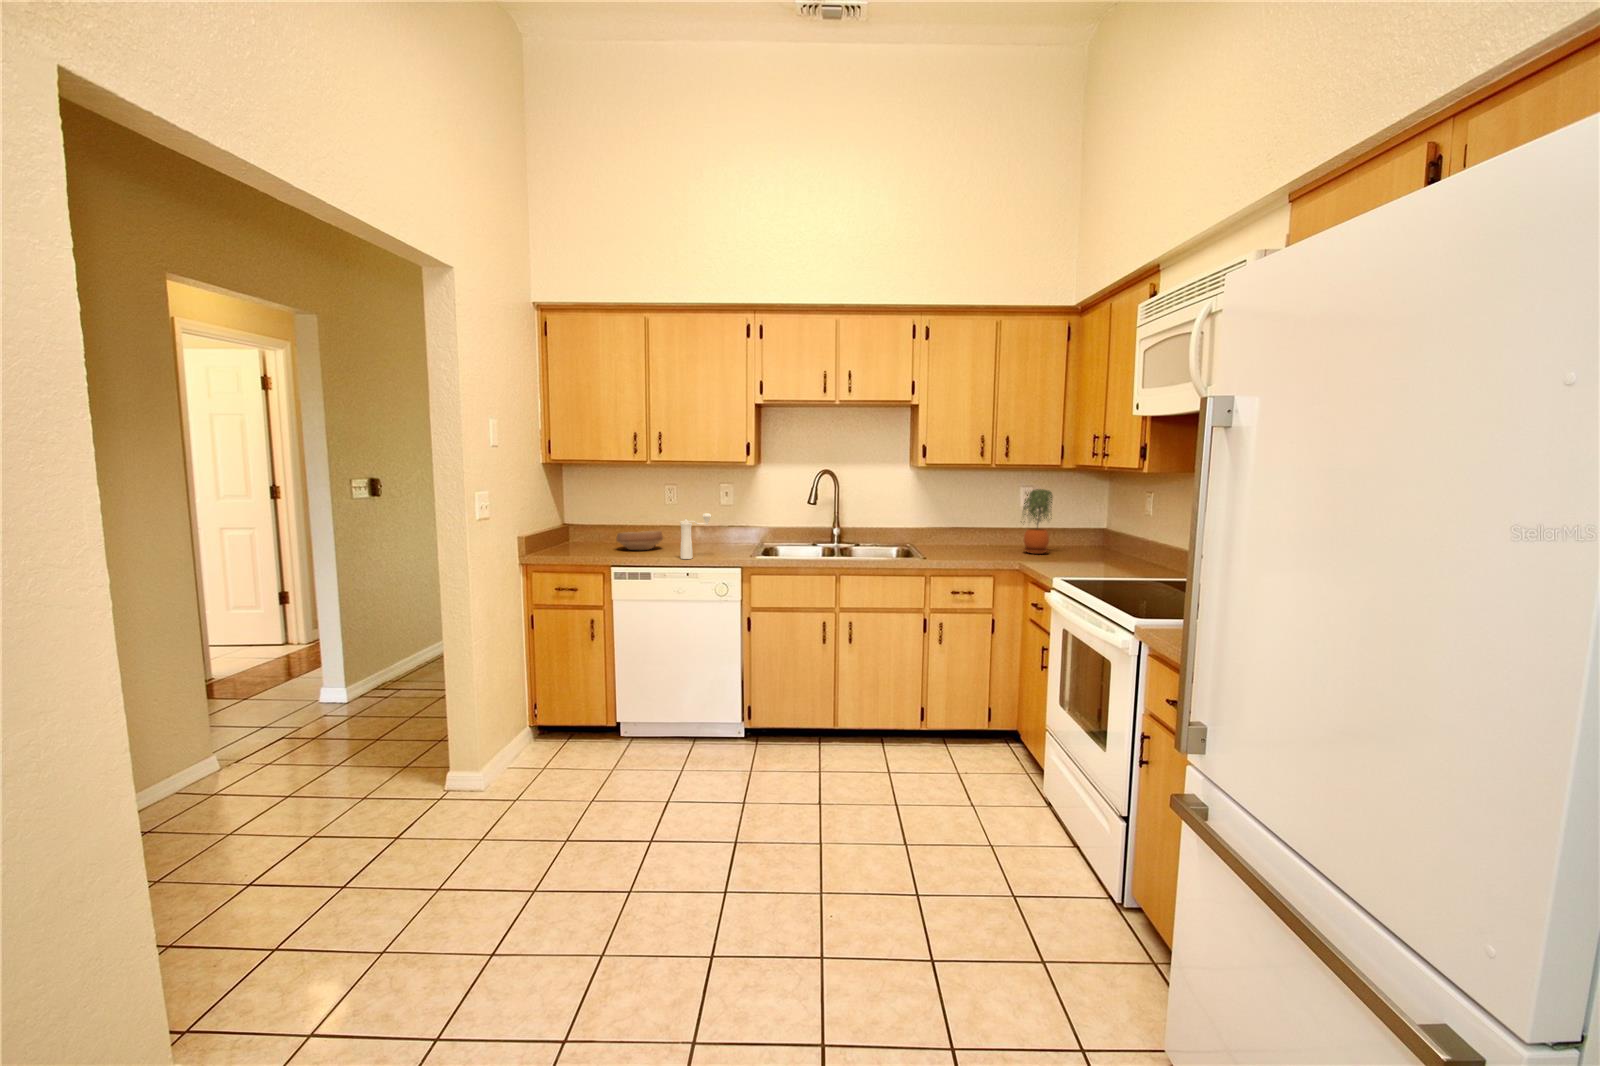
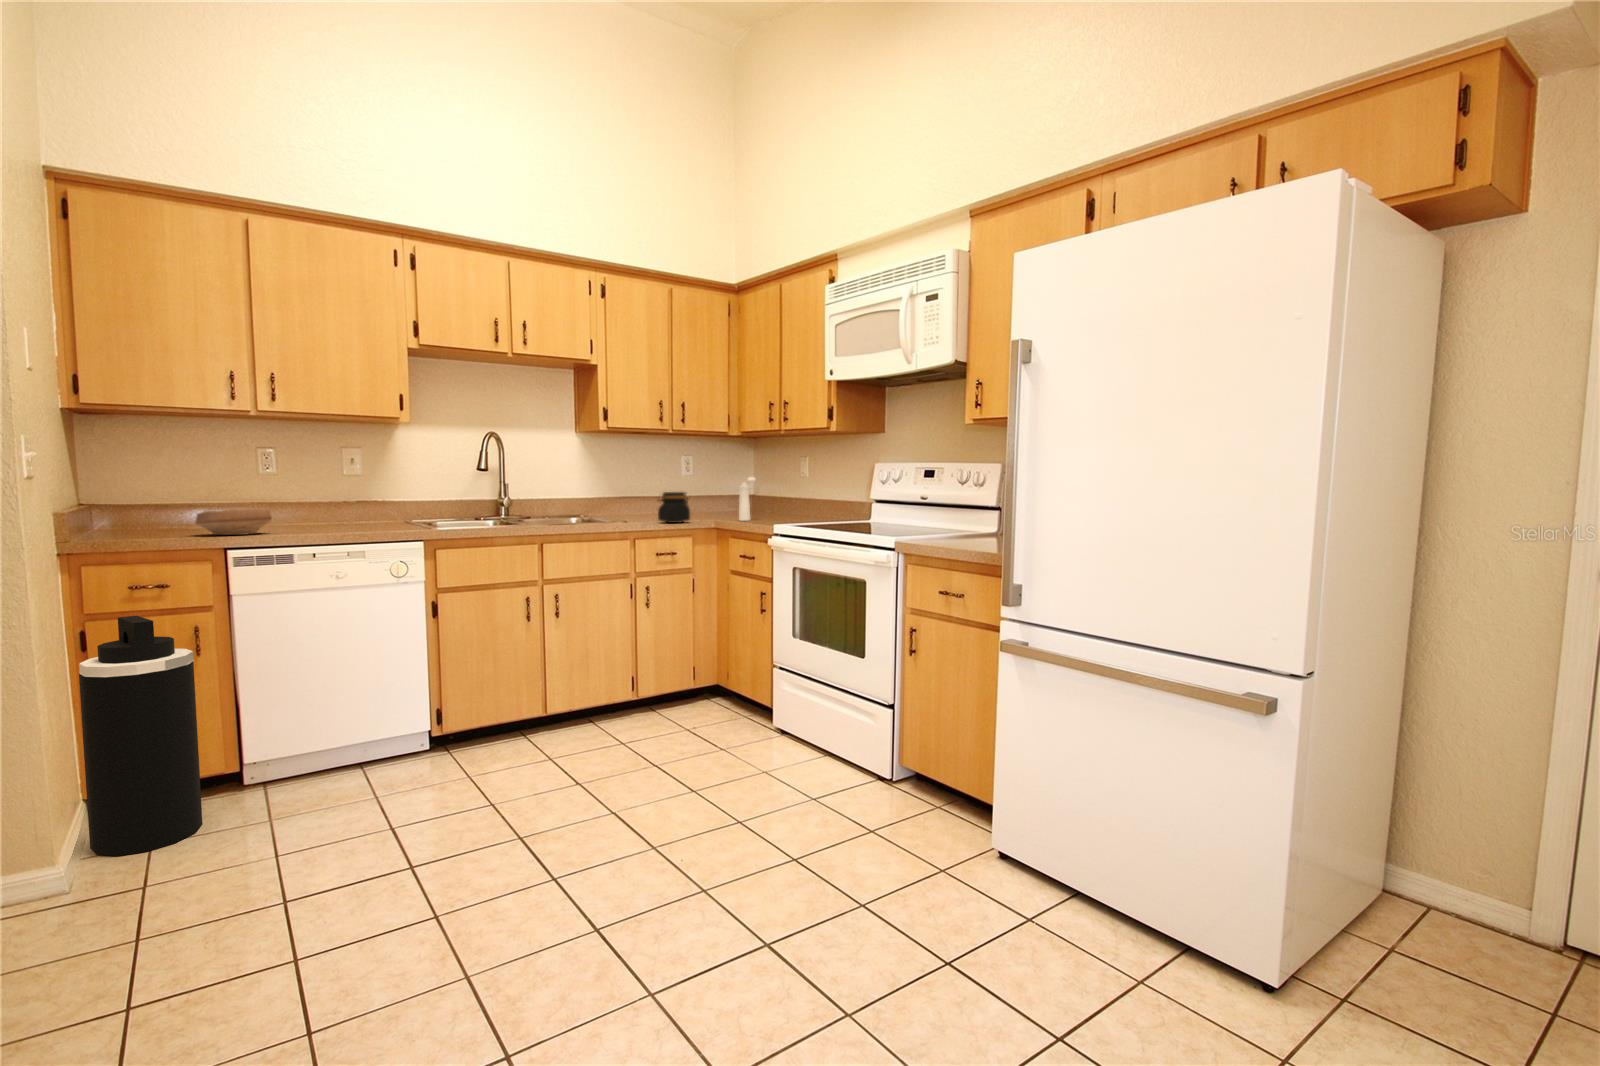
potted plant: present [1023,489,1052,554] -> none [694,455,723,518]
pepper mill: present [680,513,711,559] -> present [739,477,755,521]
jar: none [959,532,994,565] -> present [658,492,690,523]
trash can: none [507,612,577,779] -> present [79,616,202,856]

